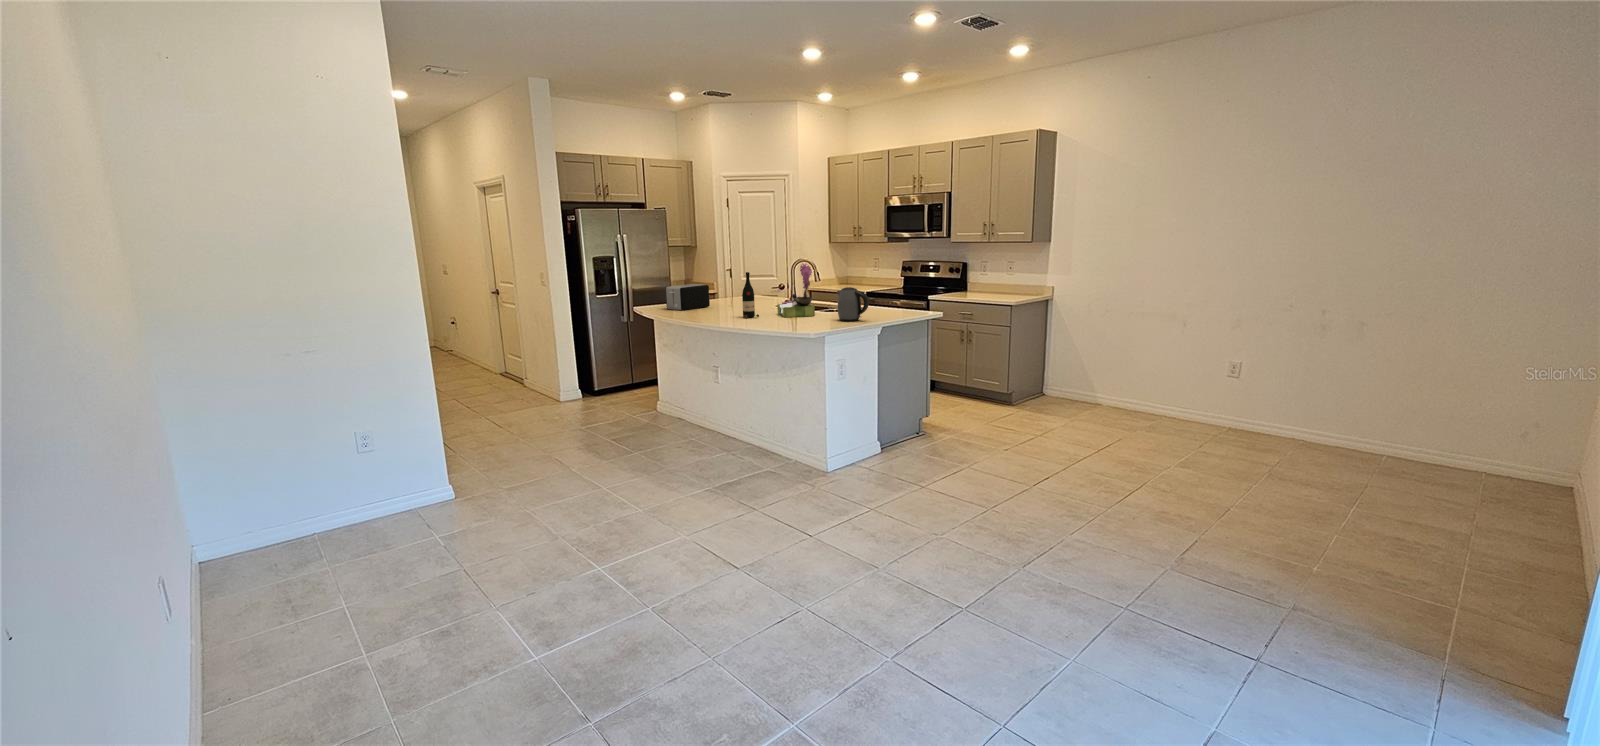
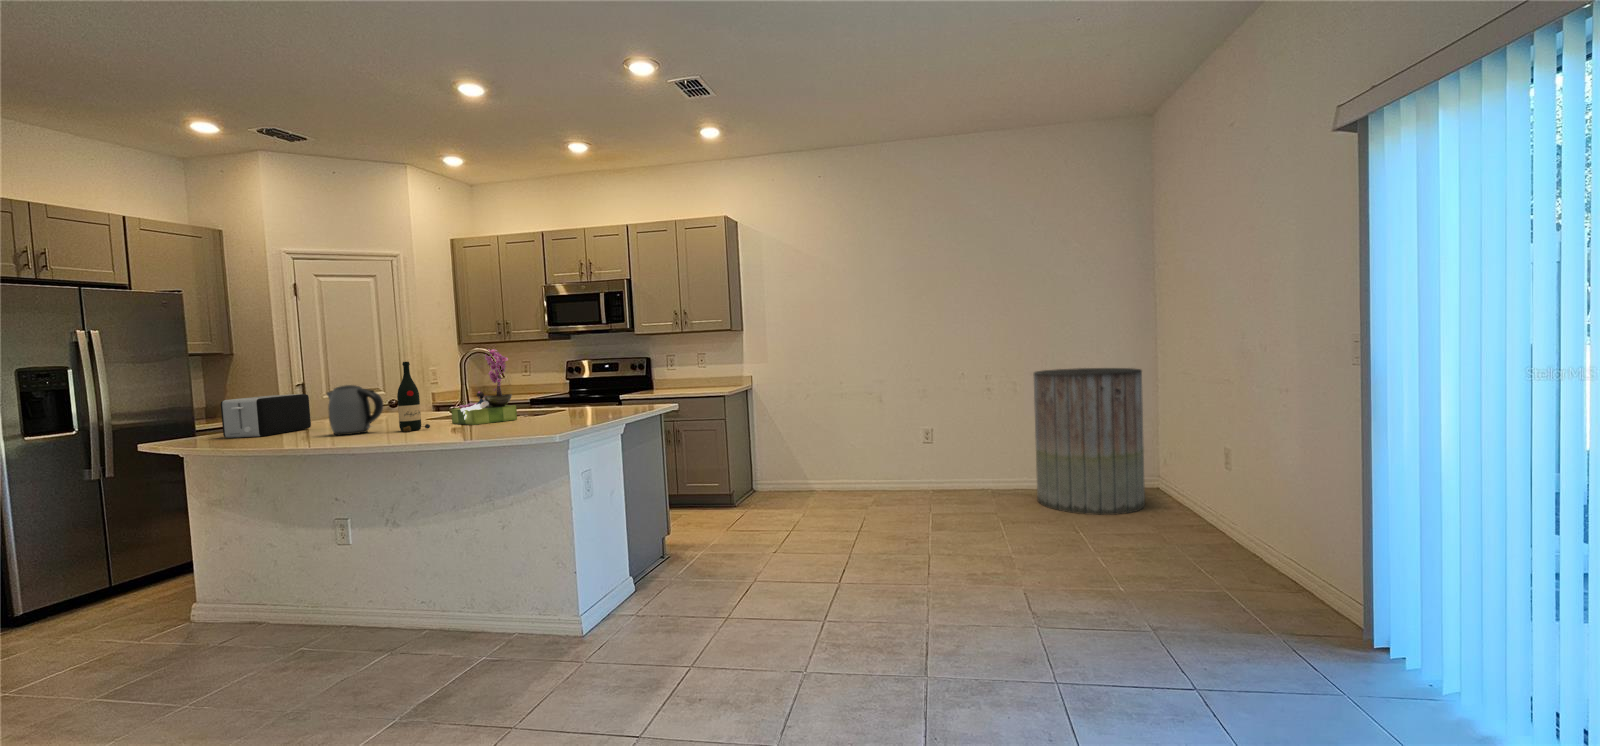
kettle: present [837,287,869,321] -> present [327,385,383,435]
trash can: none [1353,316,1561,509] -> present [1034,368,1145,515]

